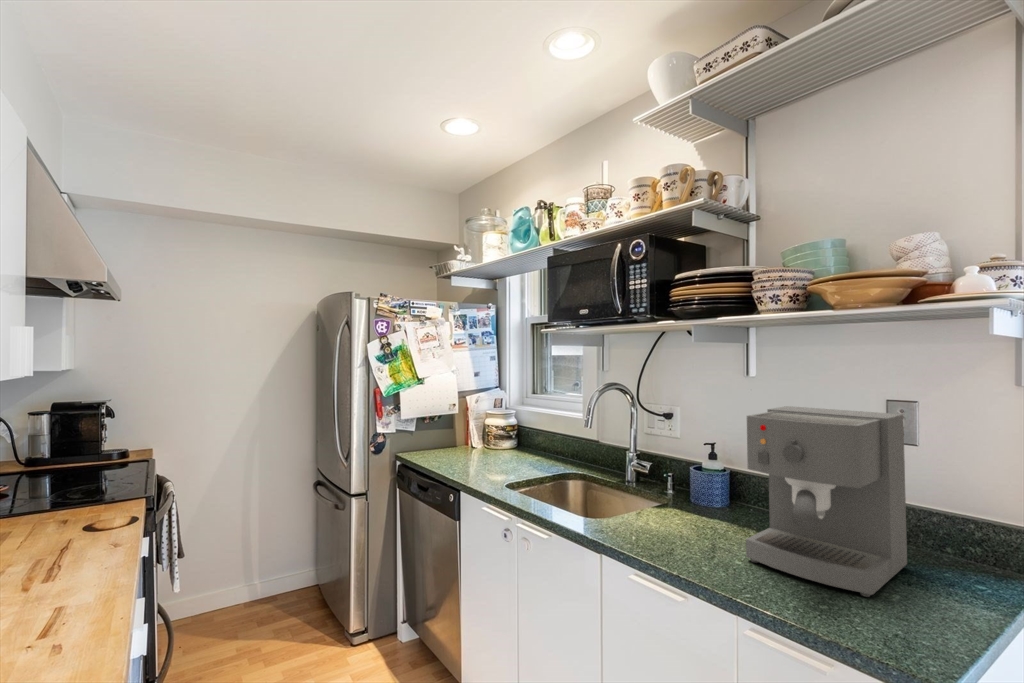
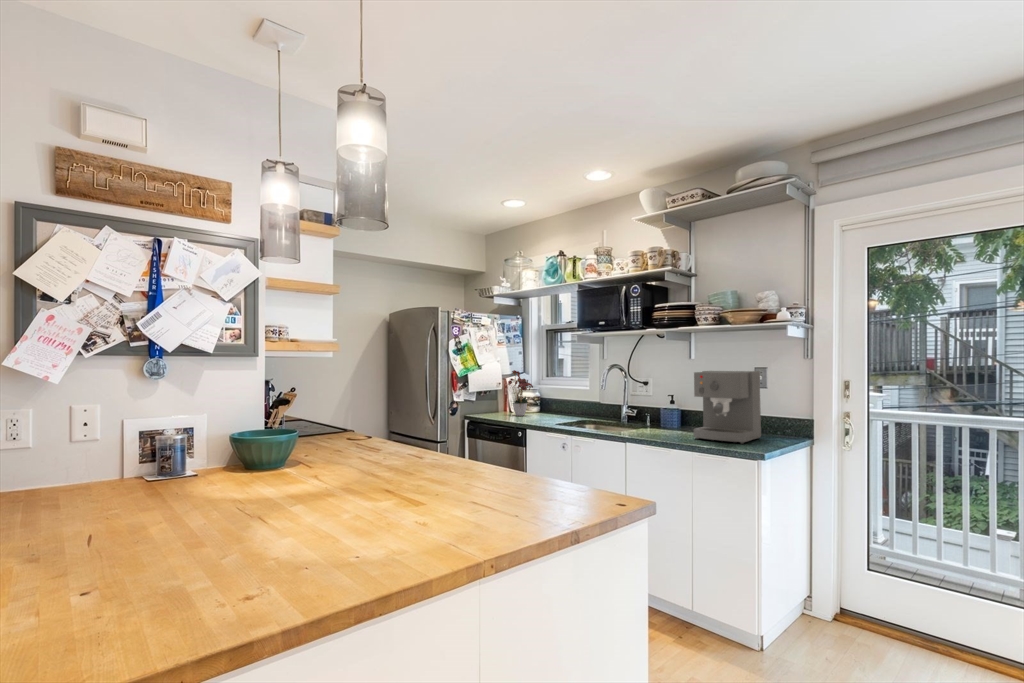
flower arrangement: none [459,382,500,456] -> present [508,370,533,416]

